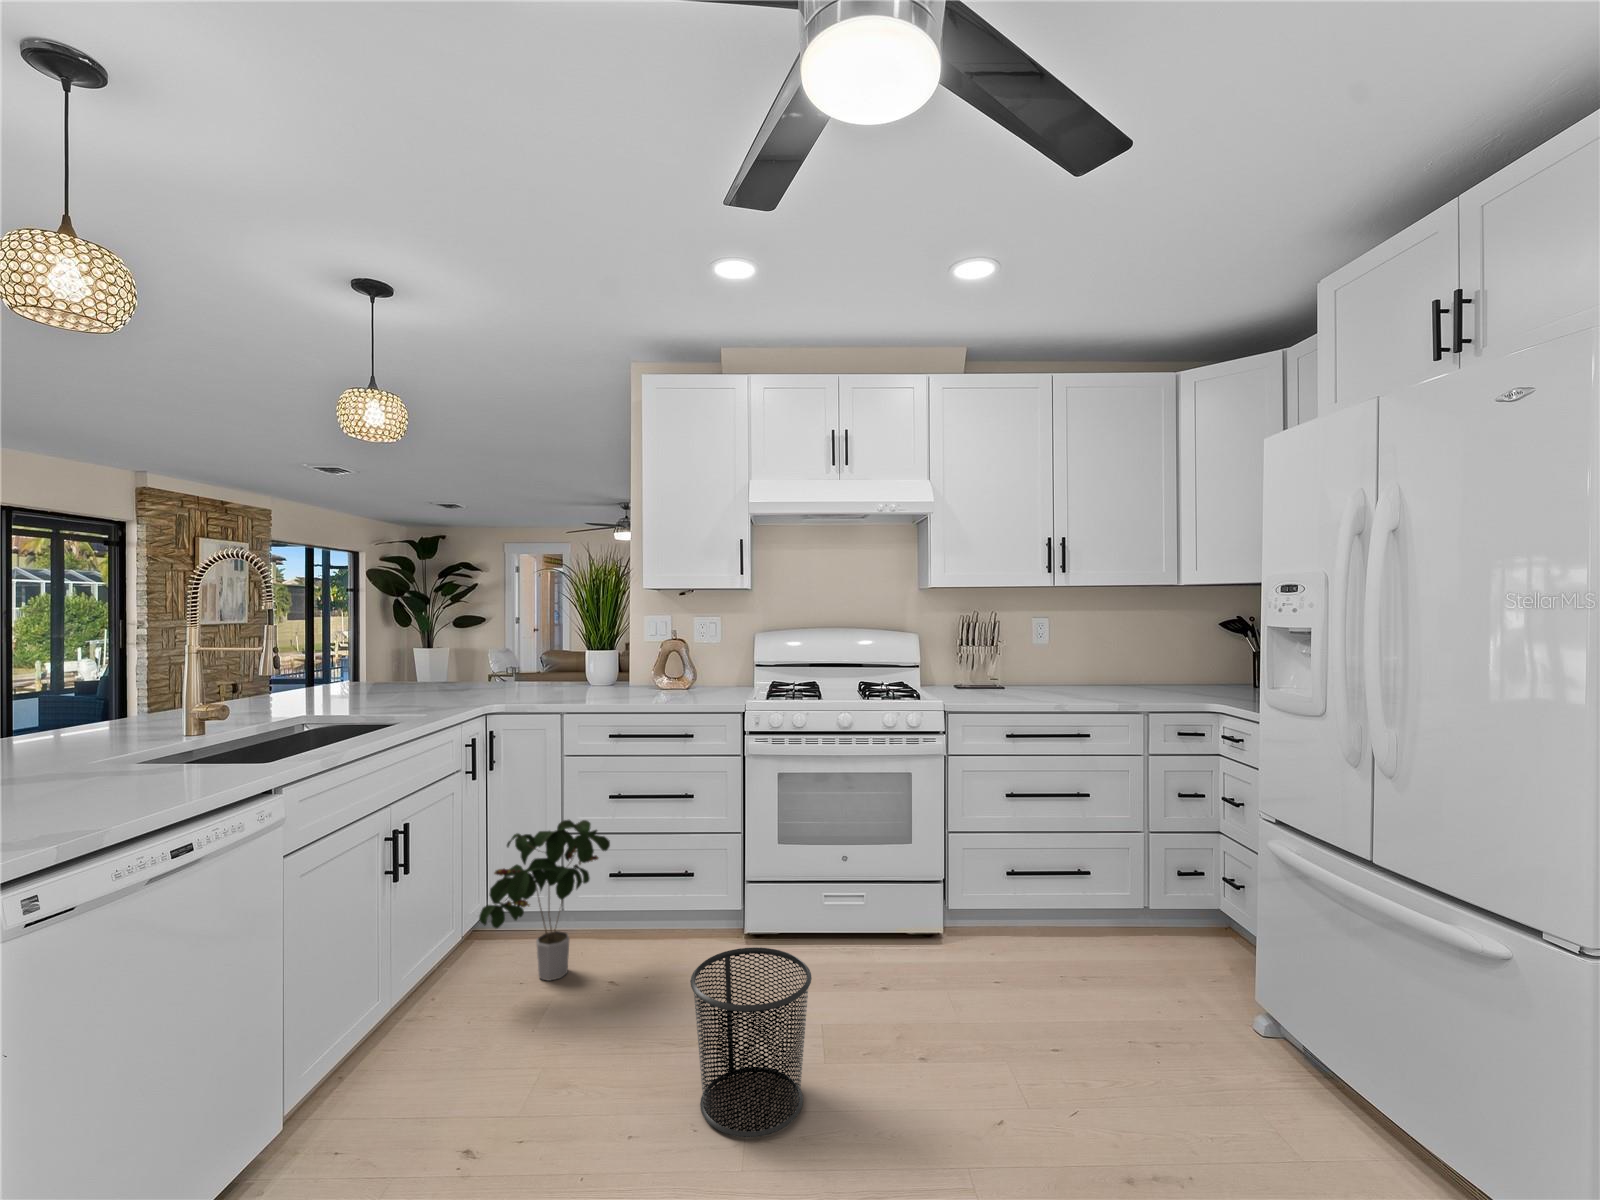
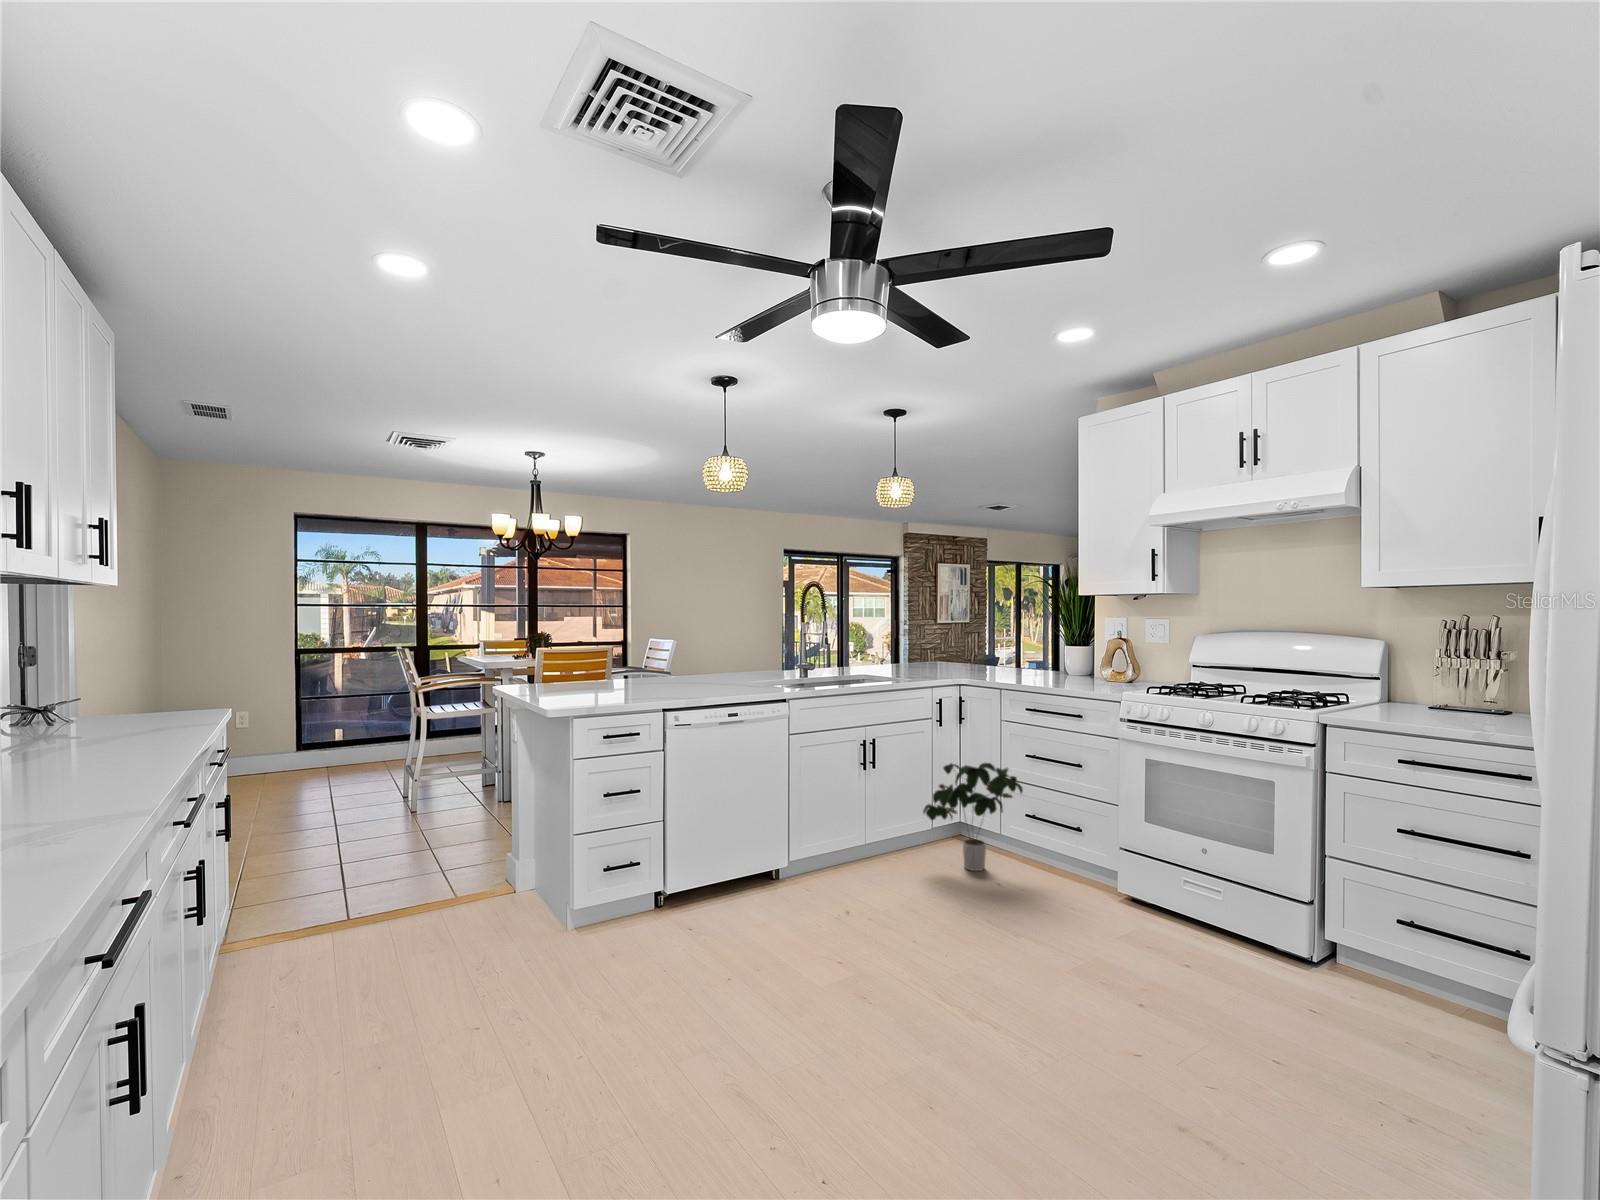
waste bin: present [690,947,812,1137] -> none [952,857,1040,980]

